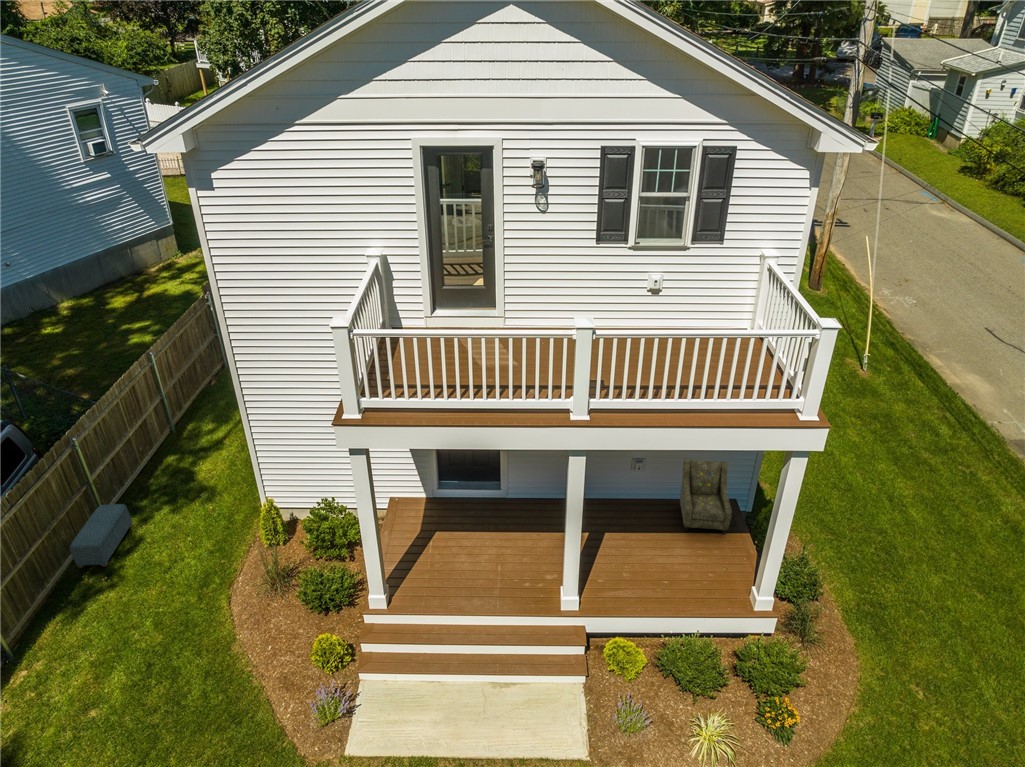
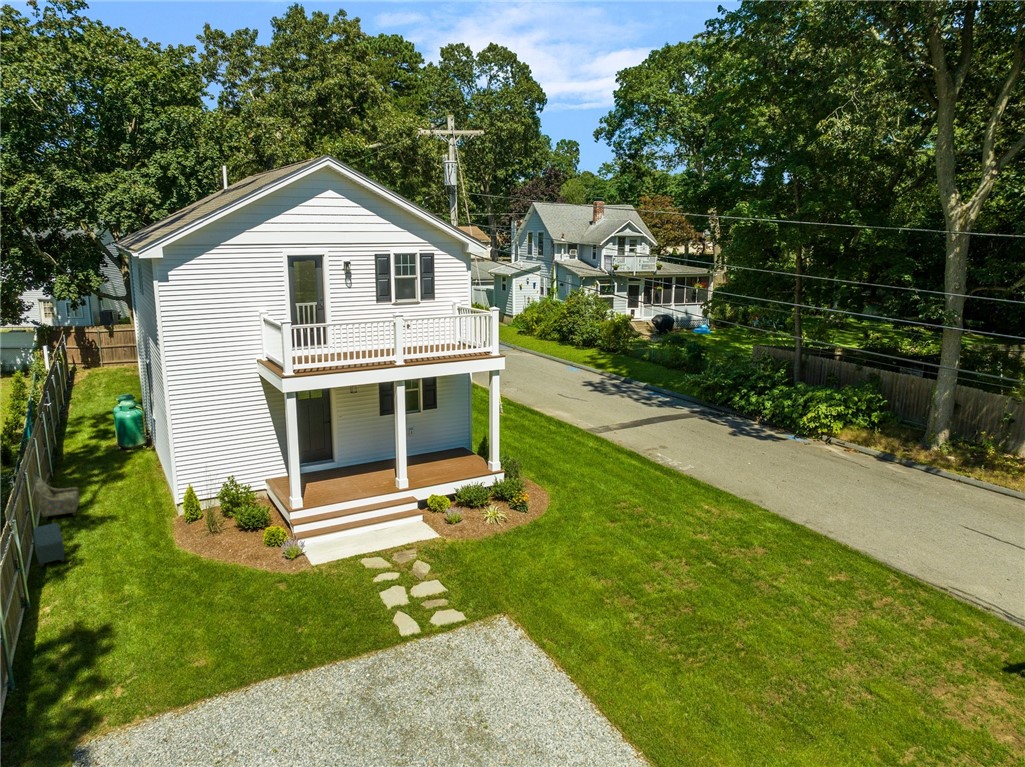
armchair: present [680,459,732,535] -> present [36,478,80,521]

